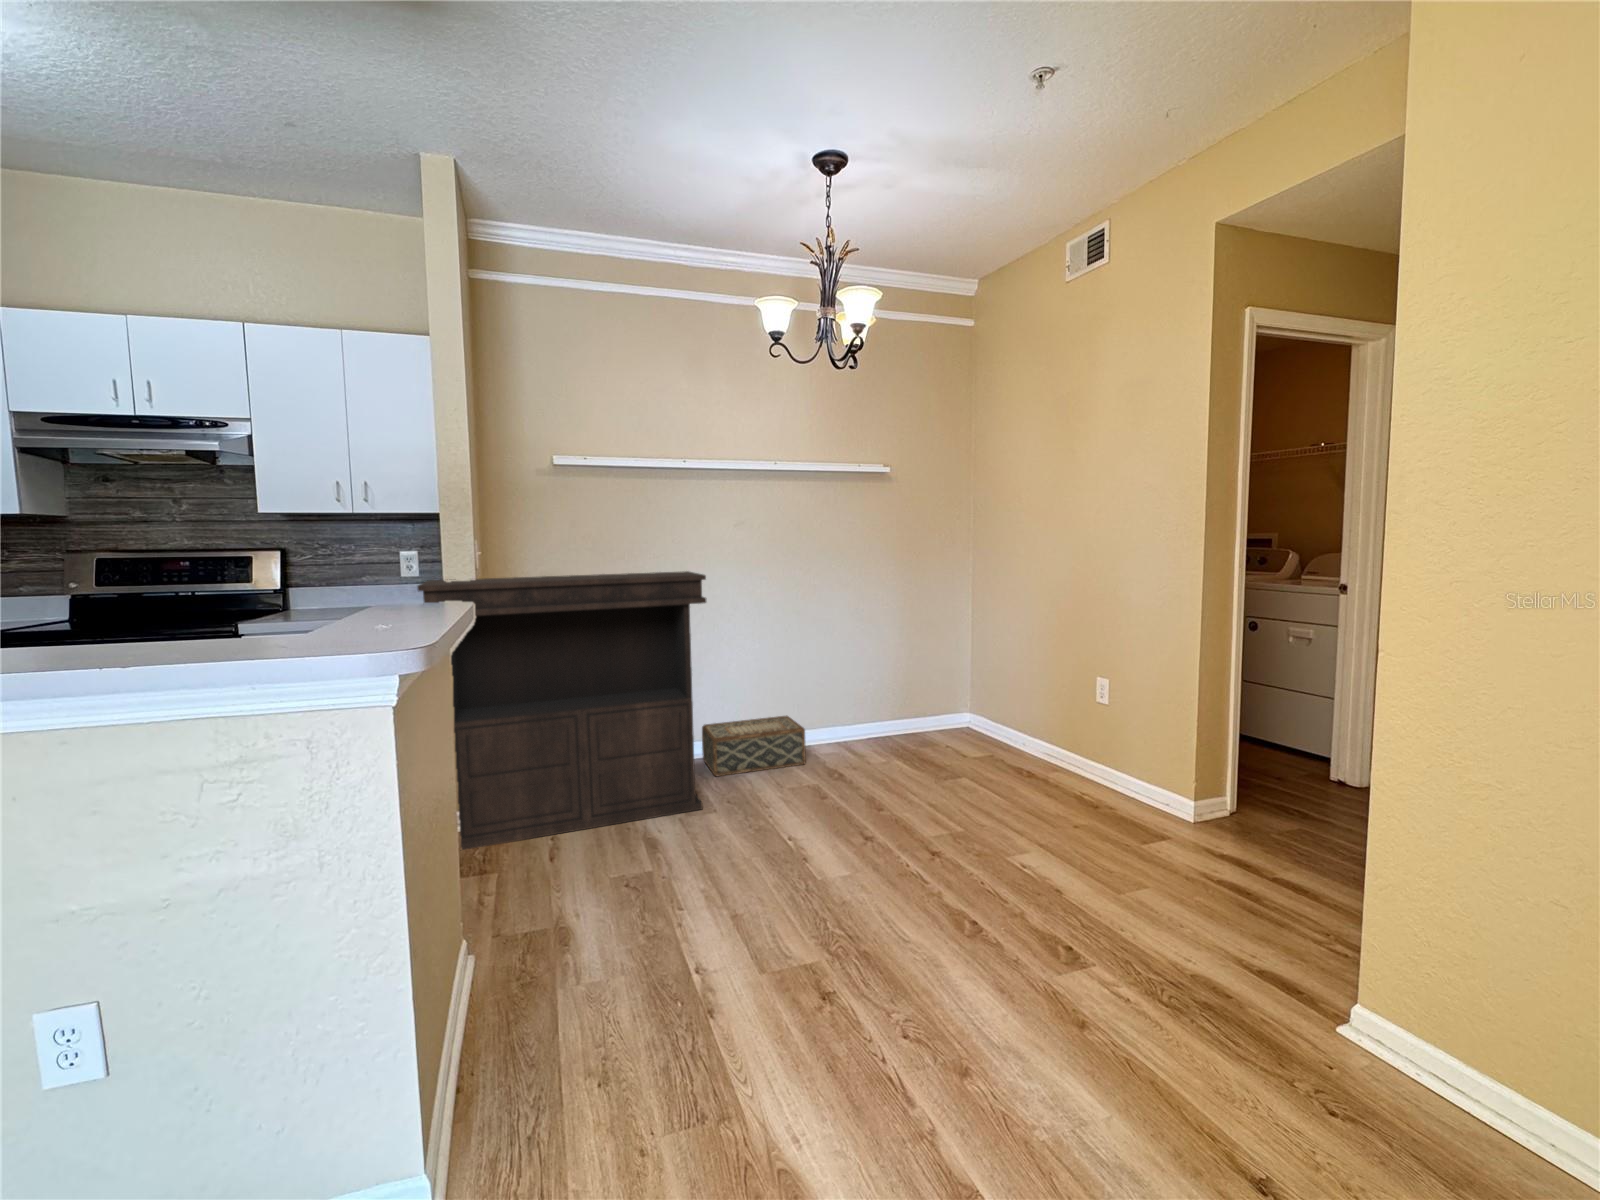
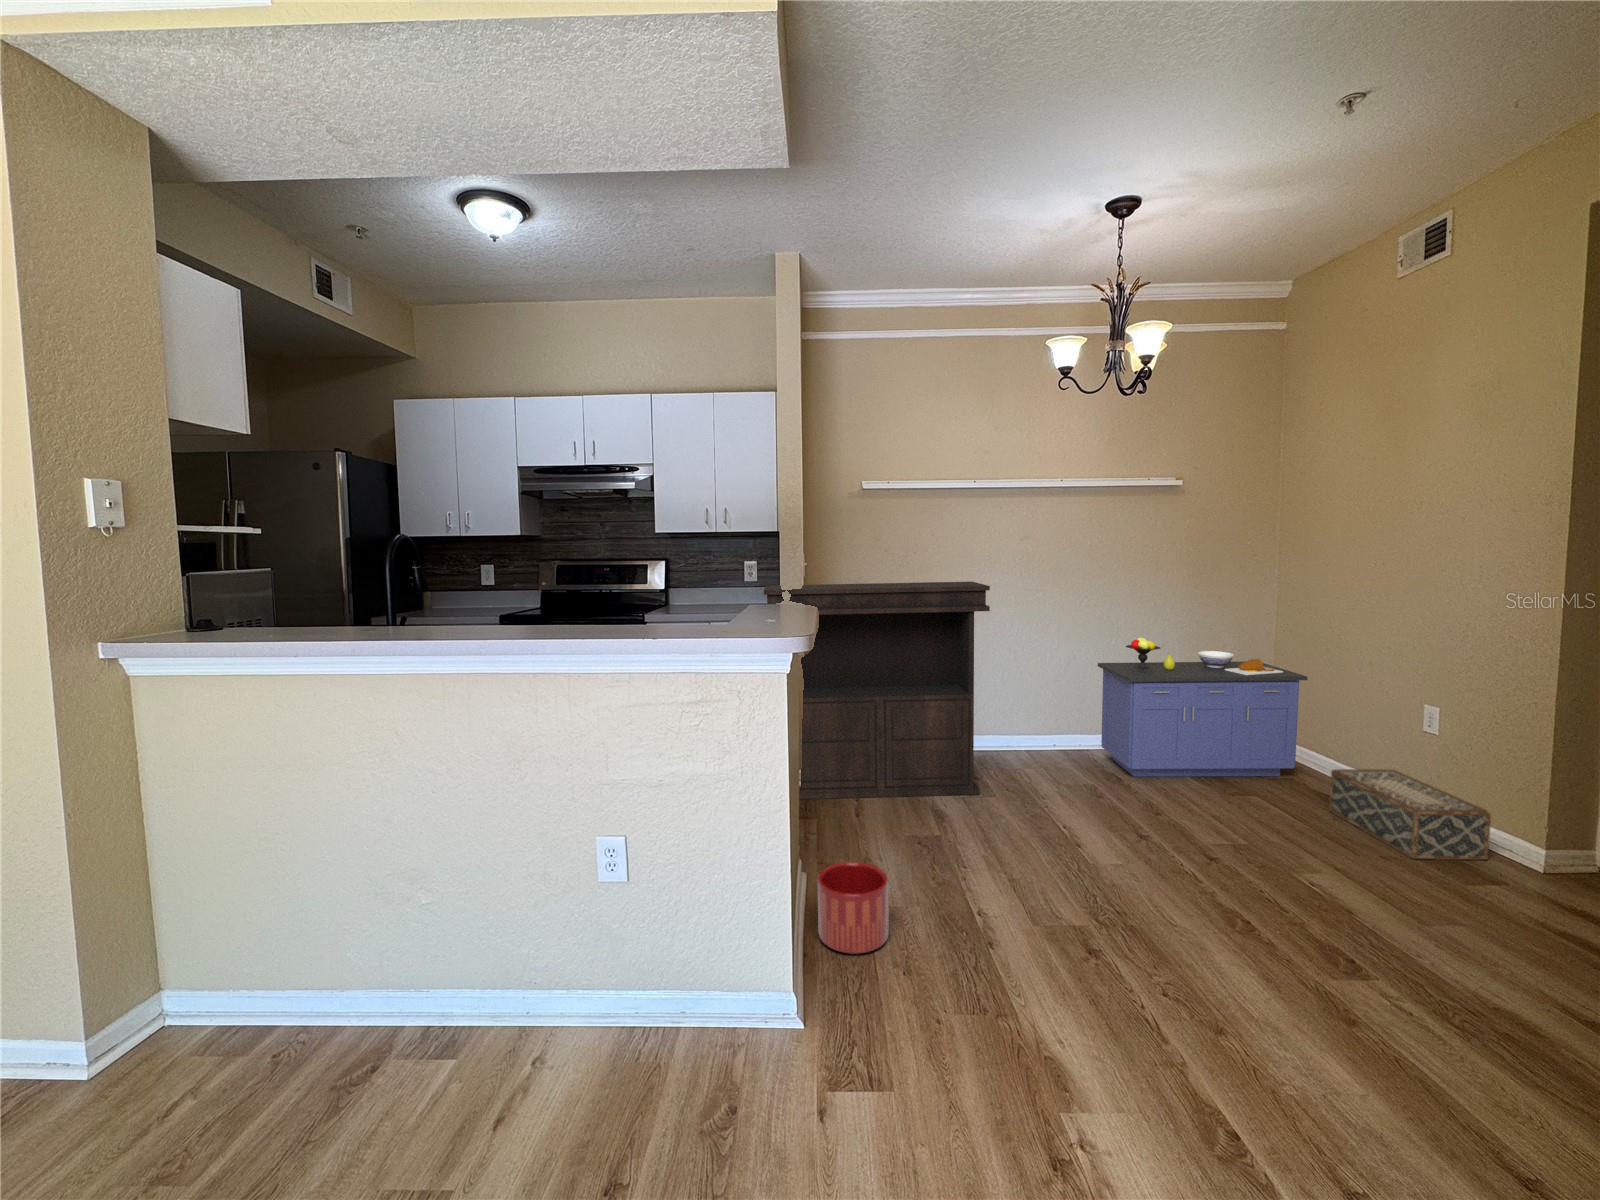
storage cabinet: none [820,625,1002,767] -> present [1098,637,1308,776]
woven basket: present [702,716,806,776] -> present [1329,769,1491,860]
planter: none [469,941,575,1081] -> present [818,862,888,954]

